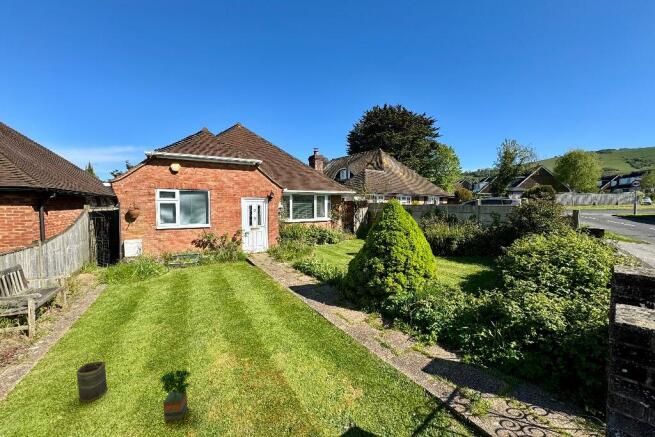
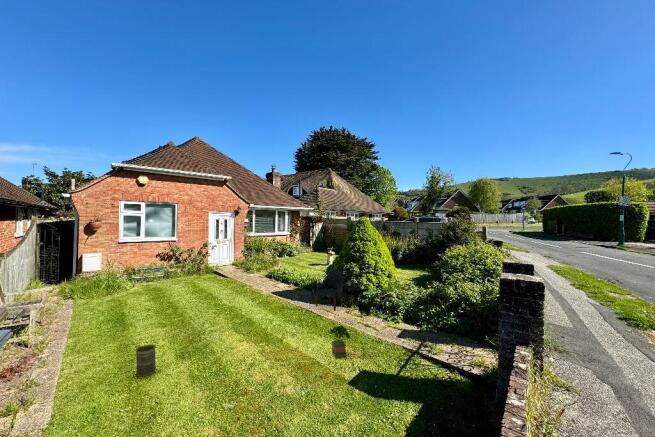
chair: none [330,266,364,317] -> present [315,270,343,311]
potted tree: present [160,370,191,421] -> present [330,326,350,358]

